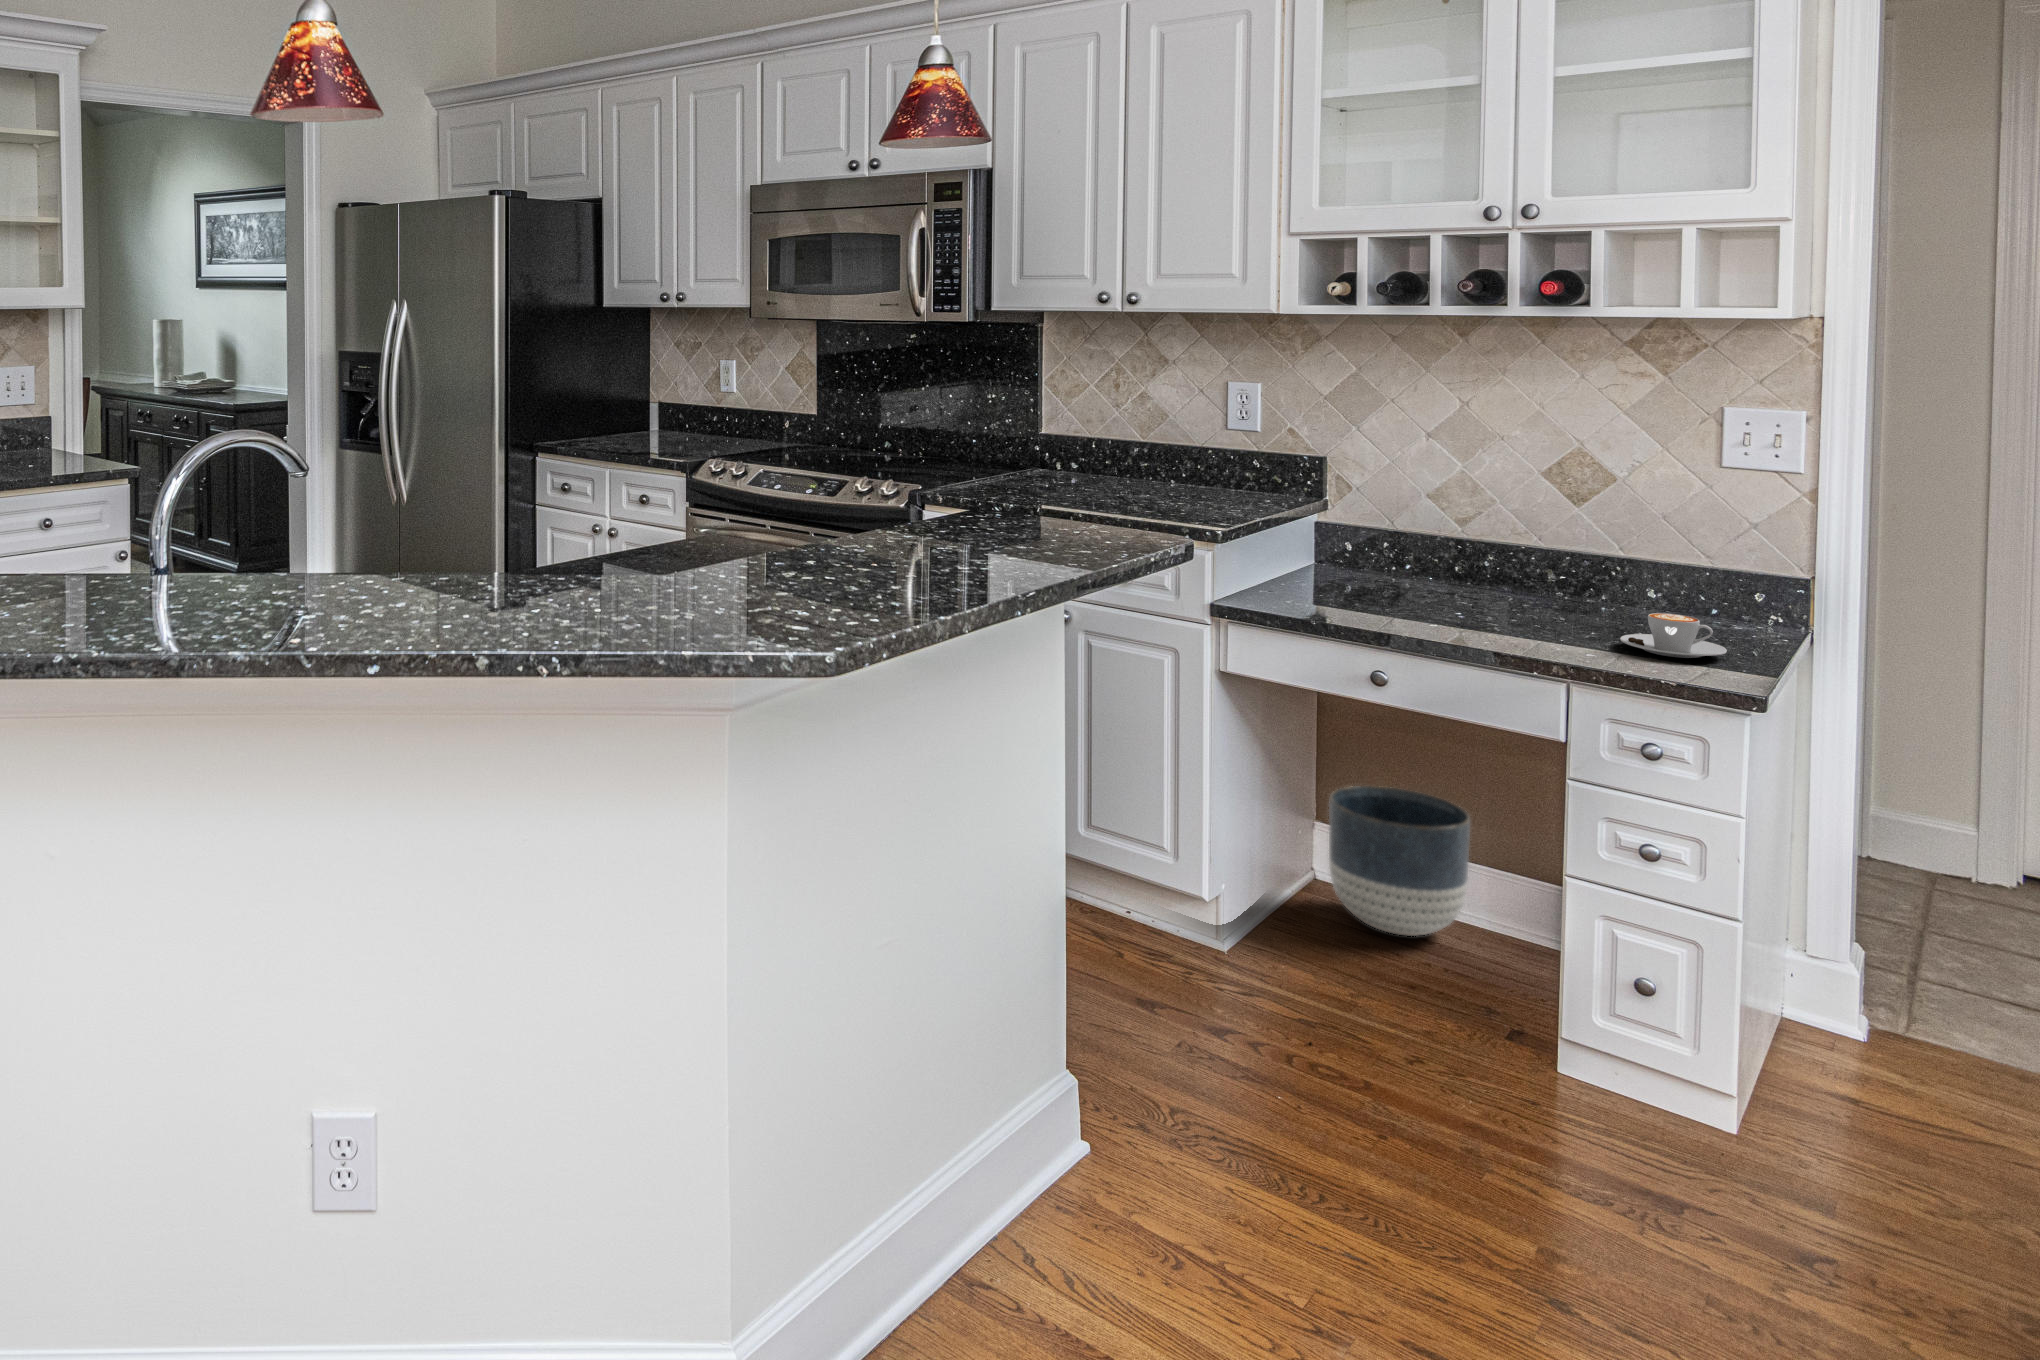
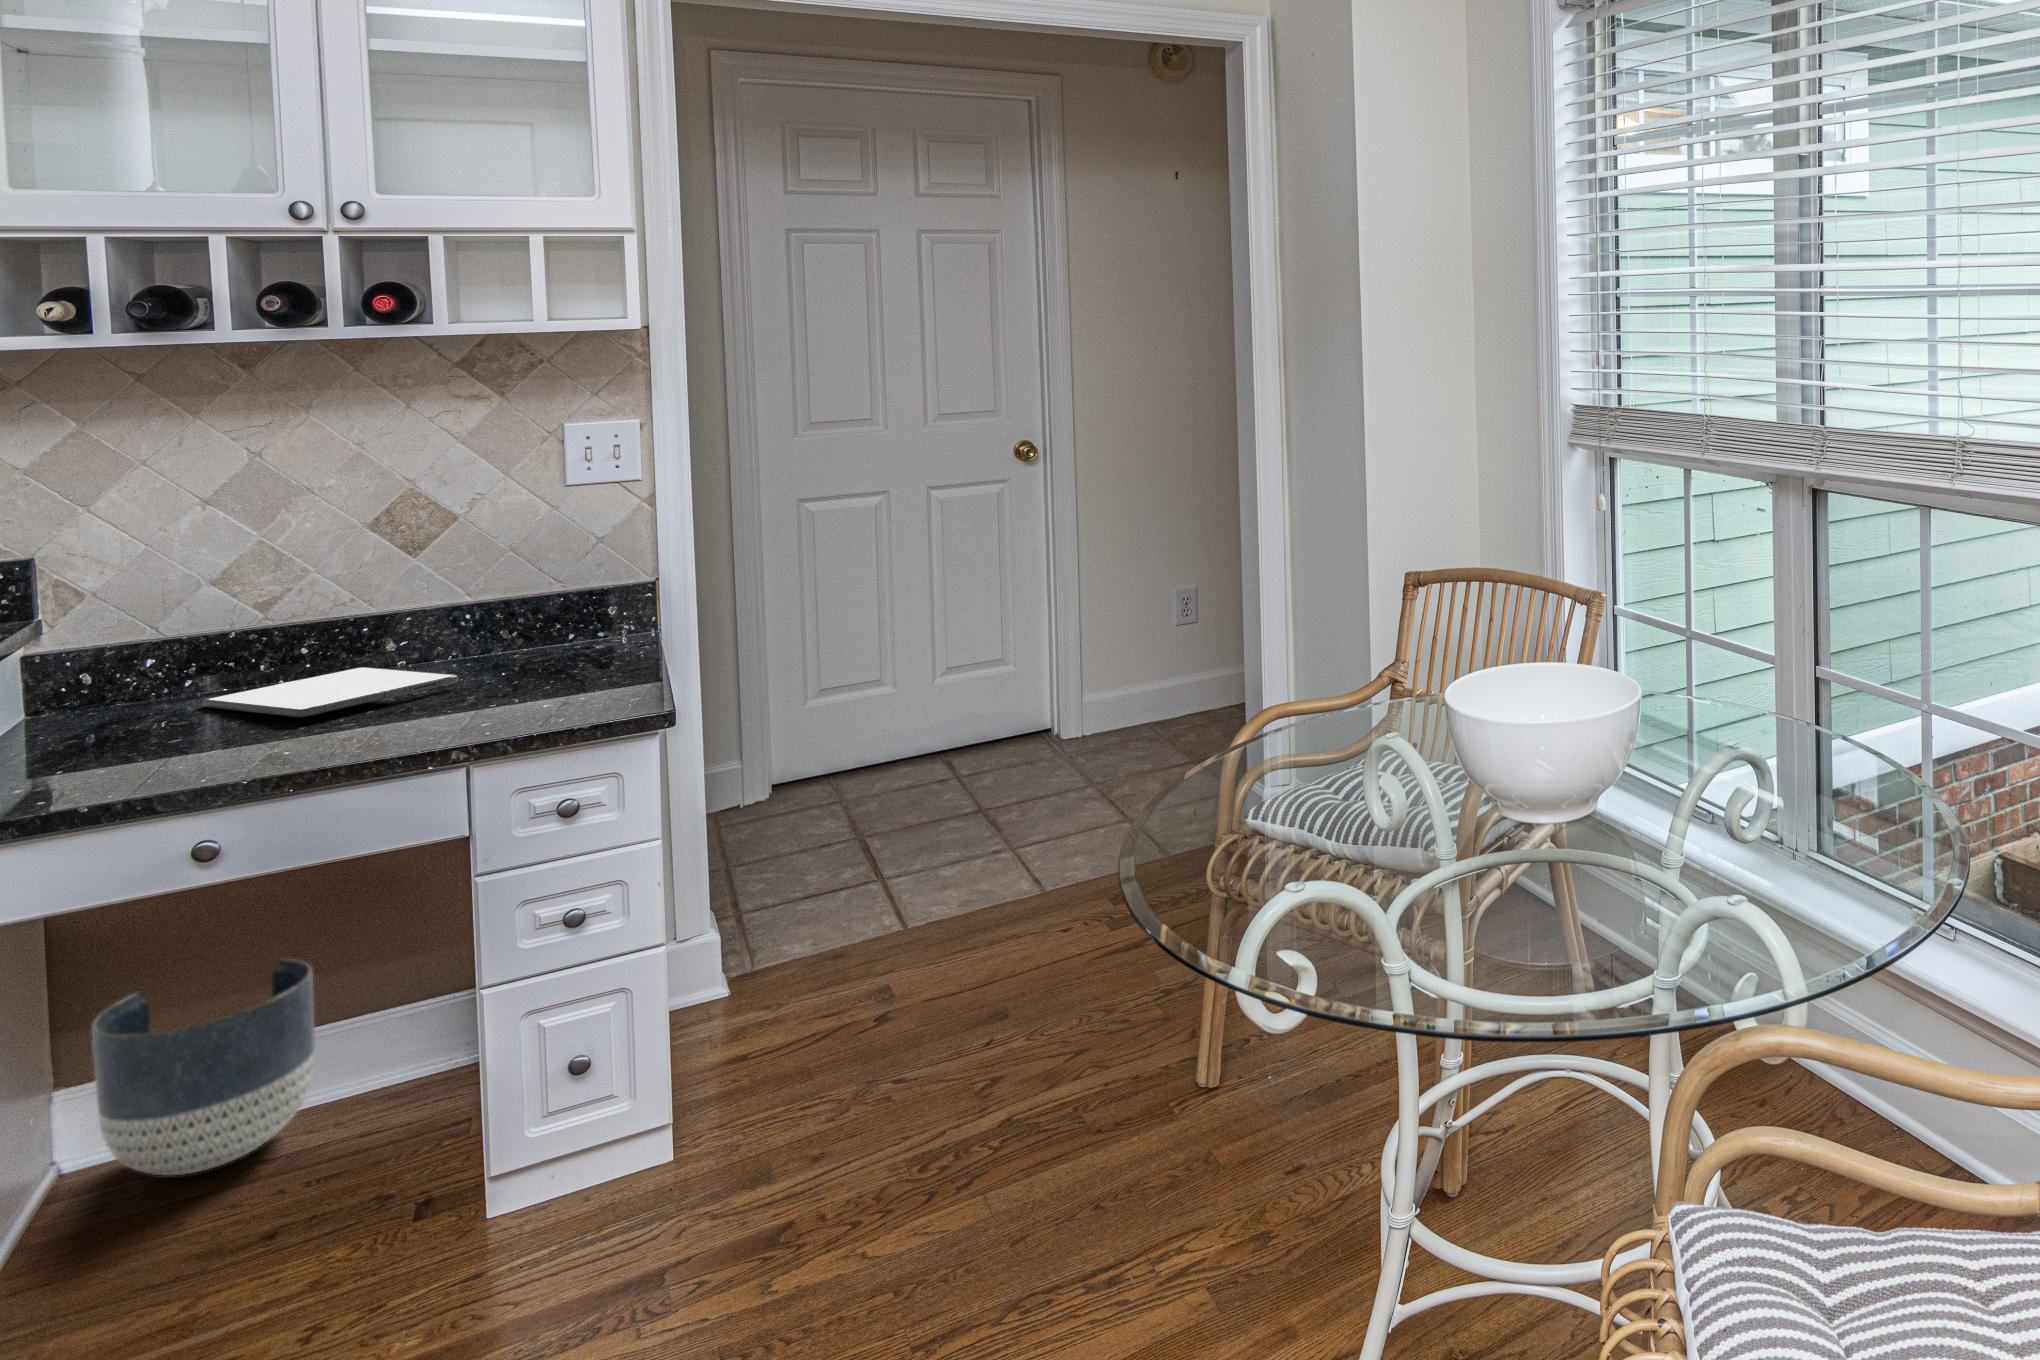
tablet: none [1408,585,1589,621] -> present [203,667,458,717]
coffee cup: present [1620,613,1727,658] -> none [507,648,616,696]

